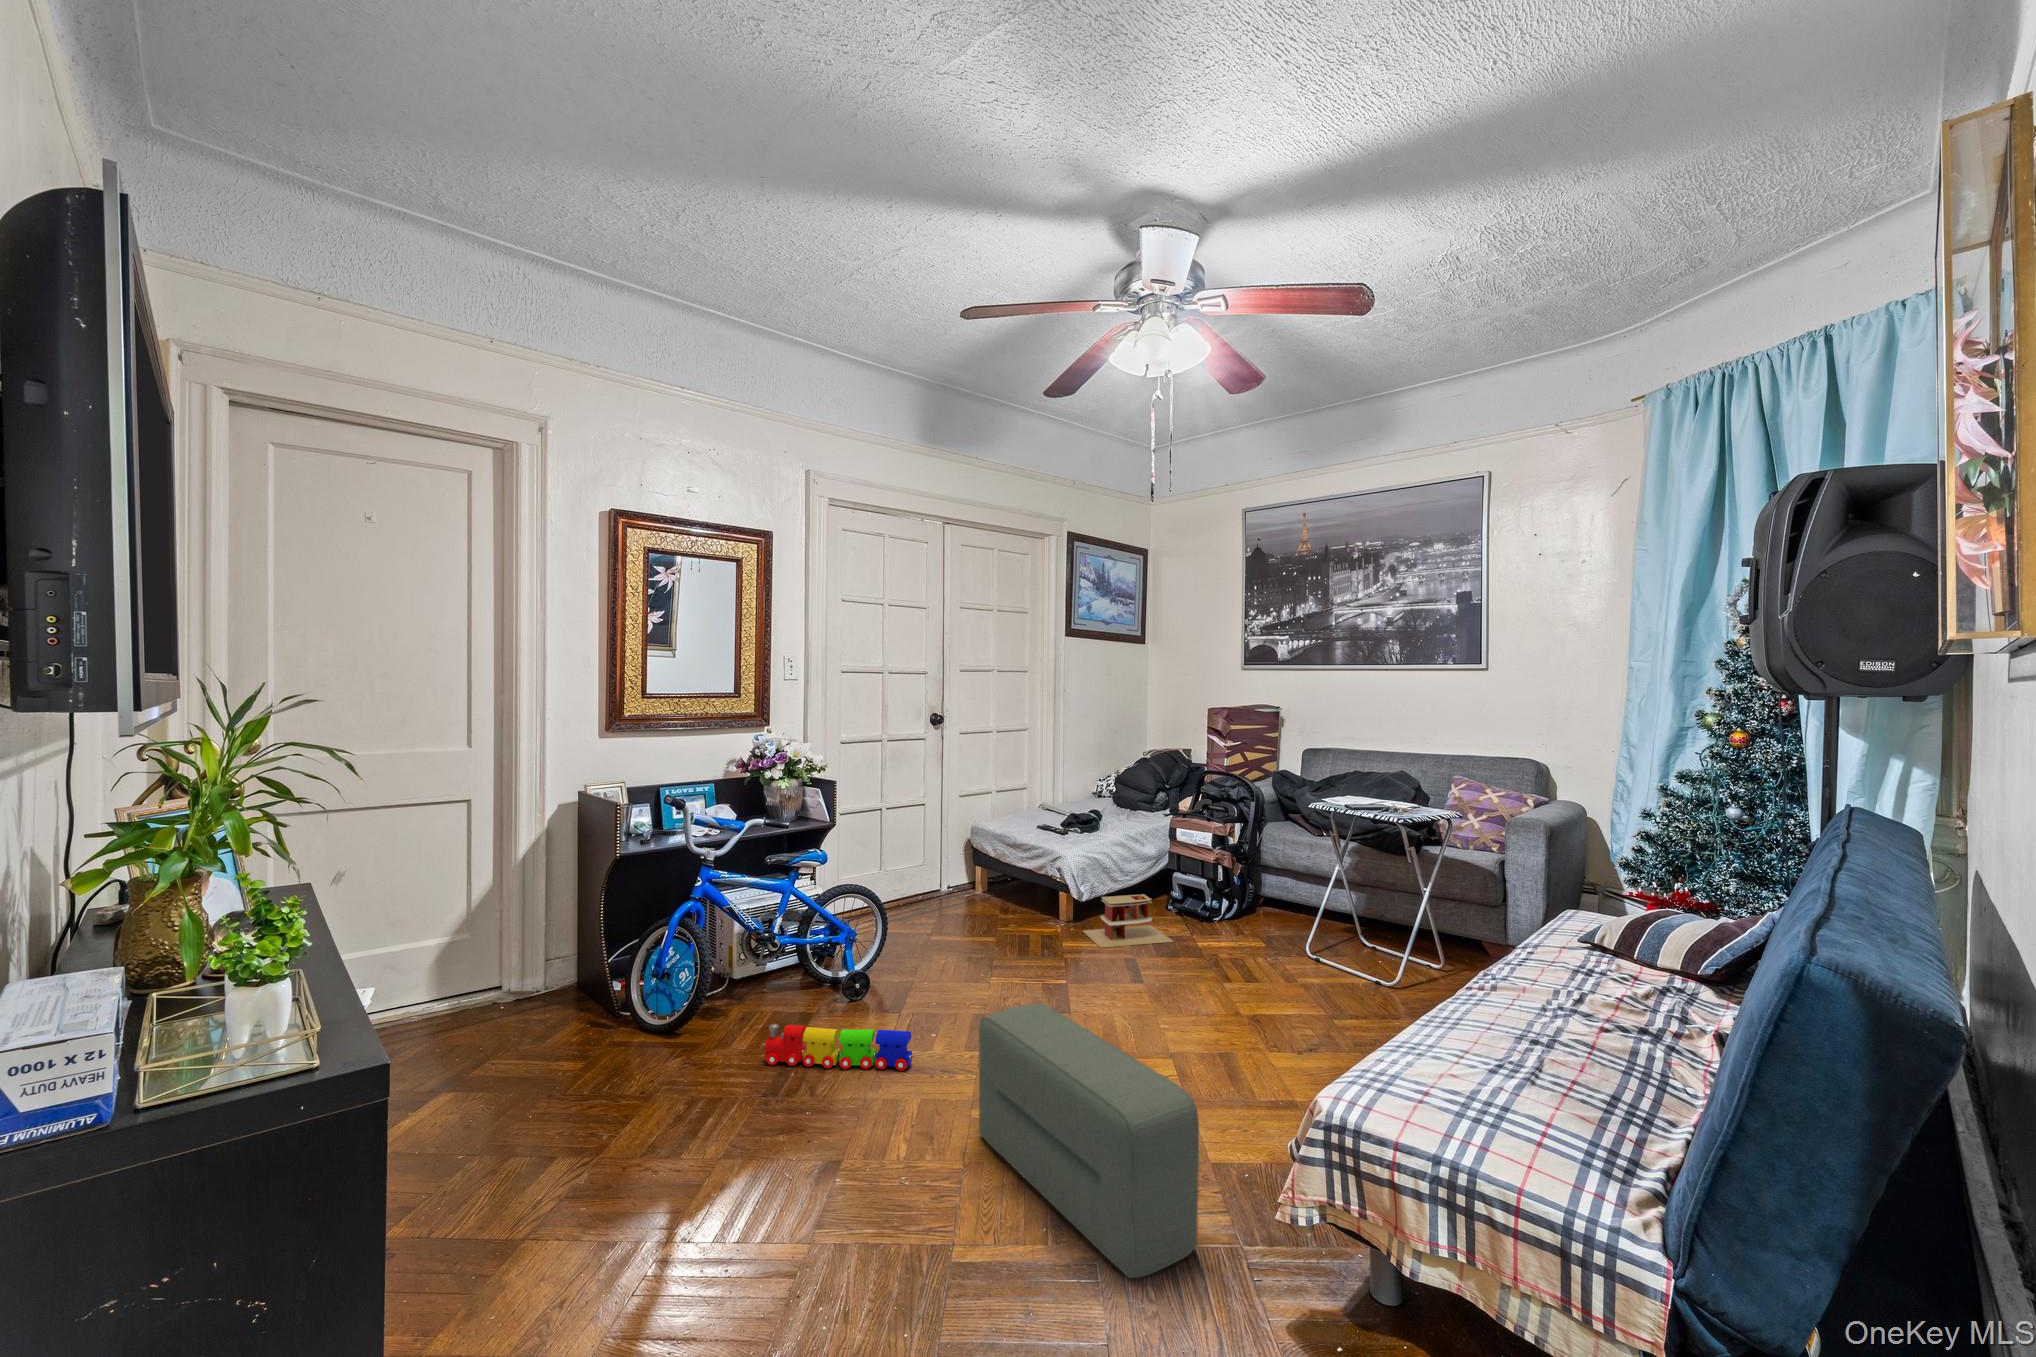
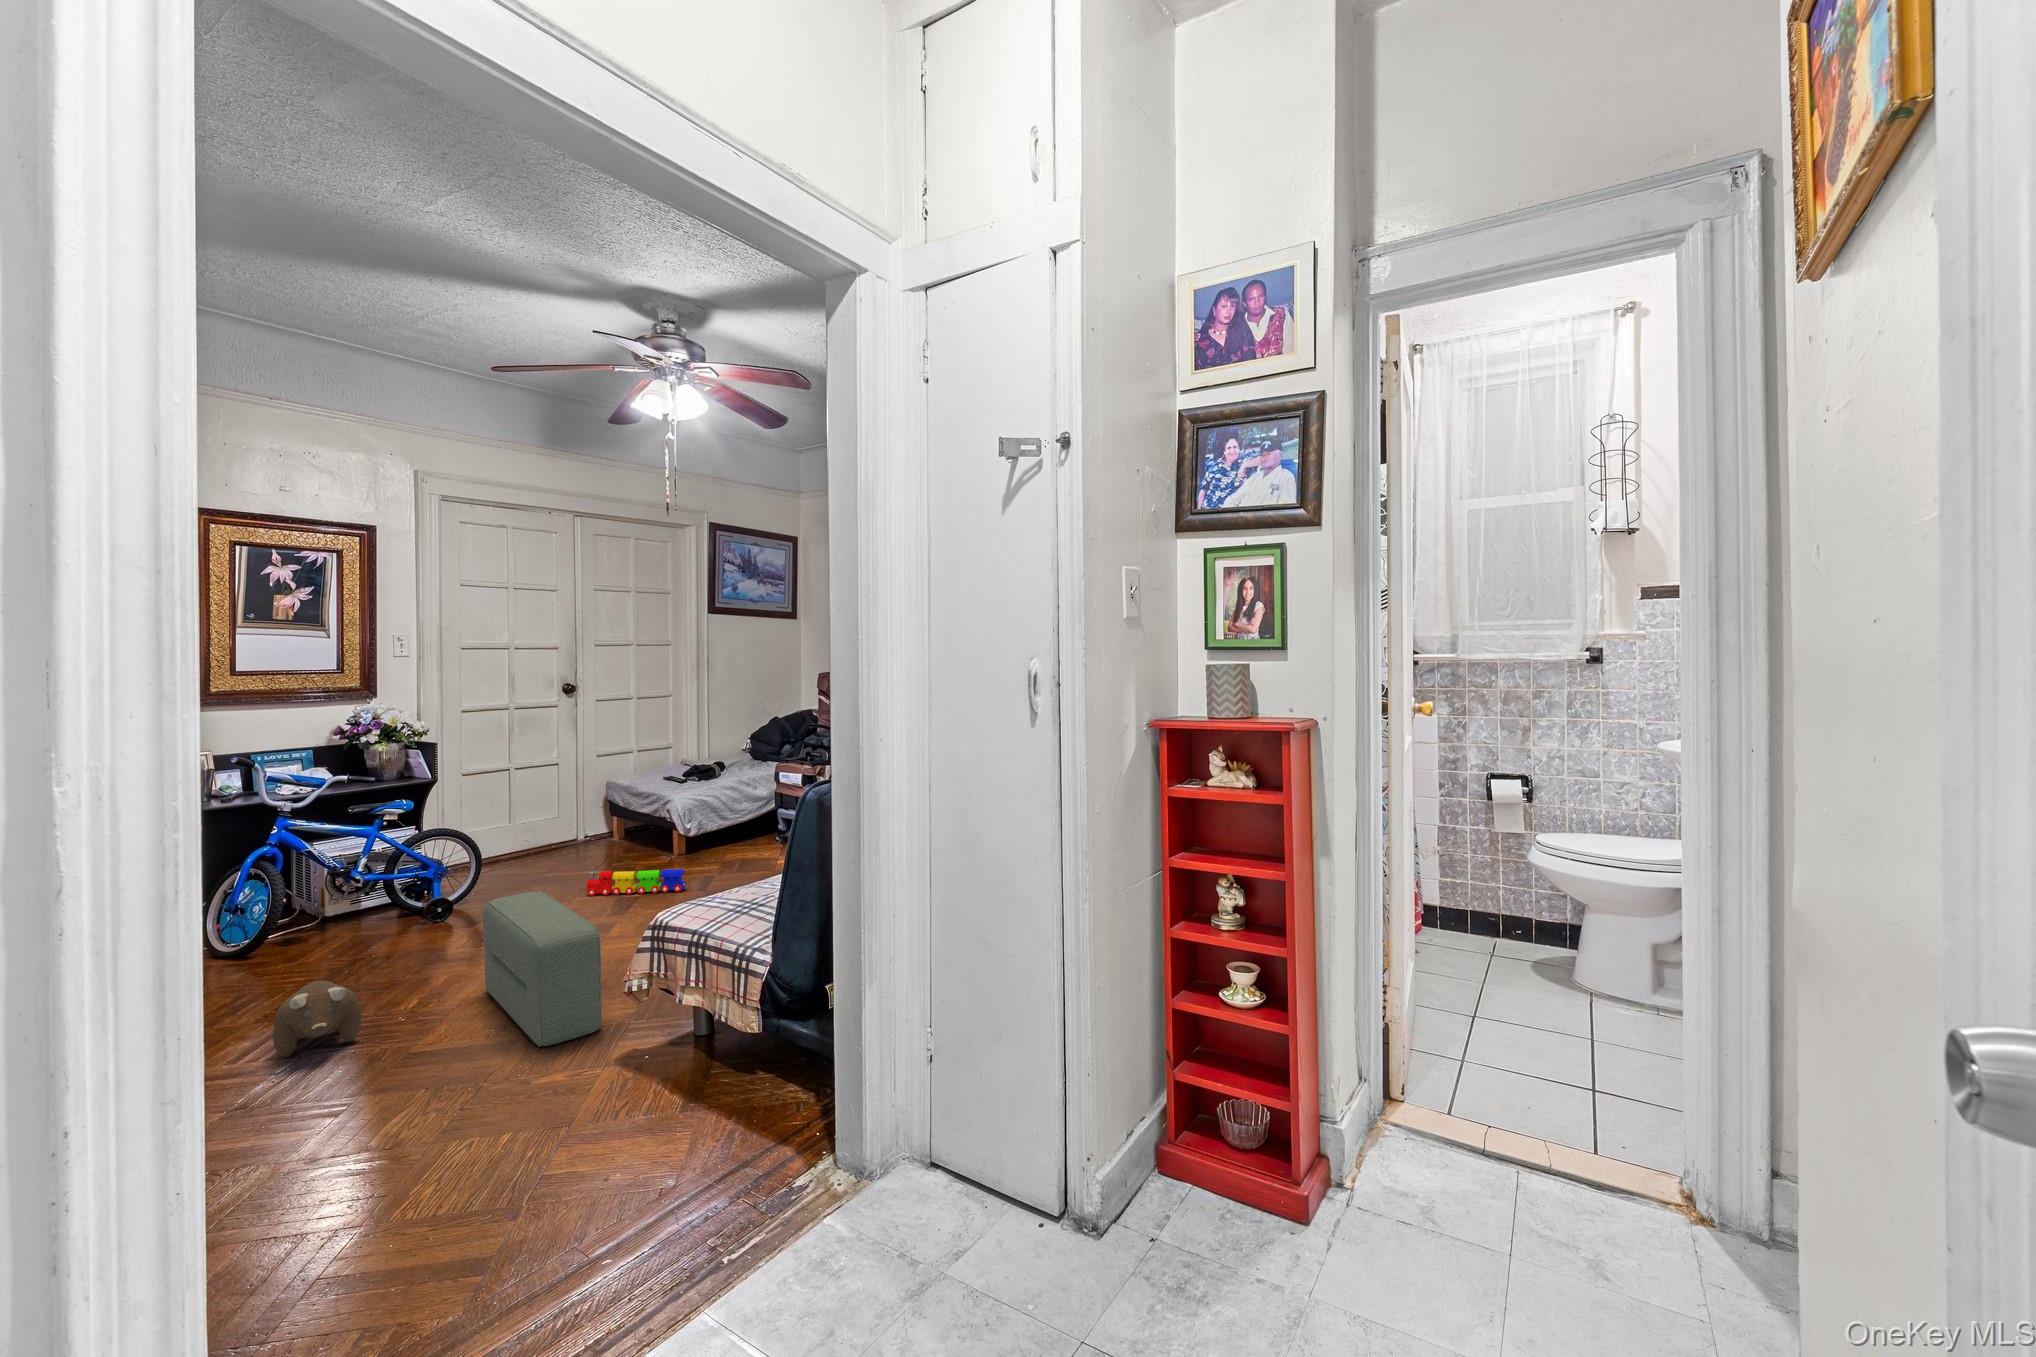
toy house: present [1083,894,1173,948] -> none [687,828,760,872]
toy train: present [765,1024,912,1071] -> present [587,869,685,896]
plush toy: none [776,1128,871,1242] -> present [273,981,361,1057]

